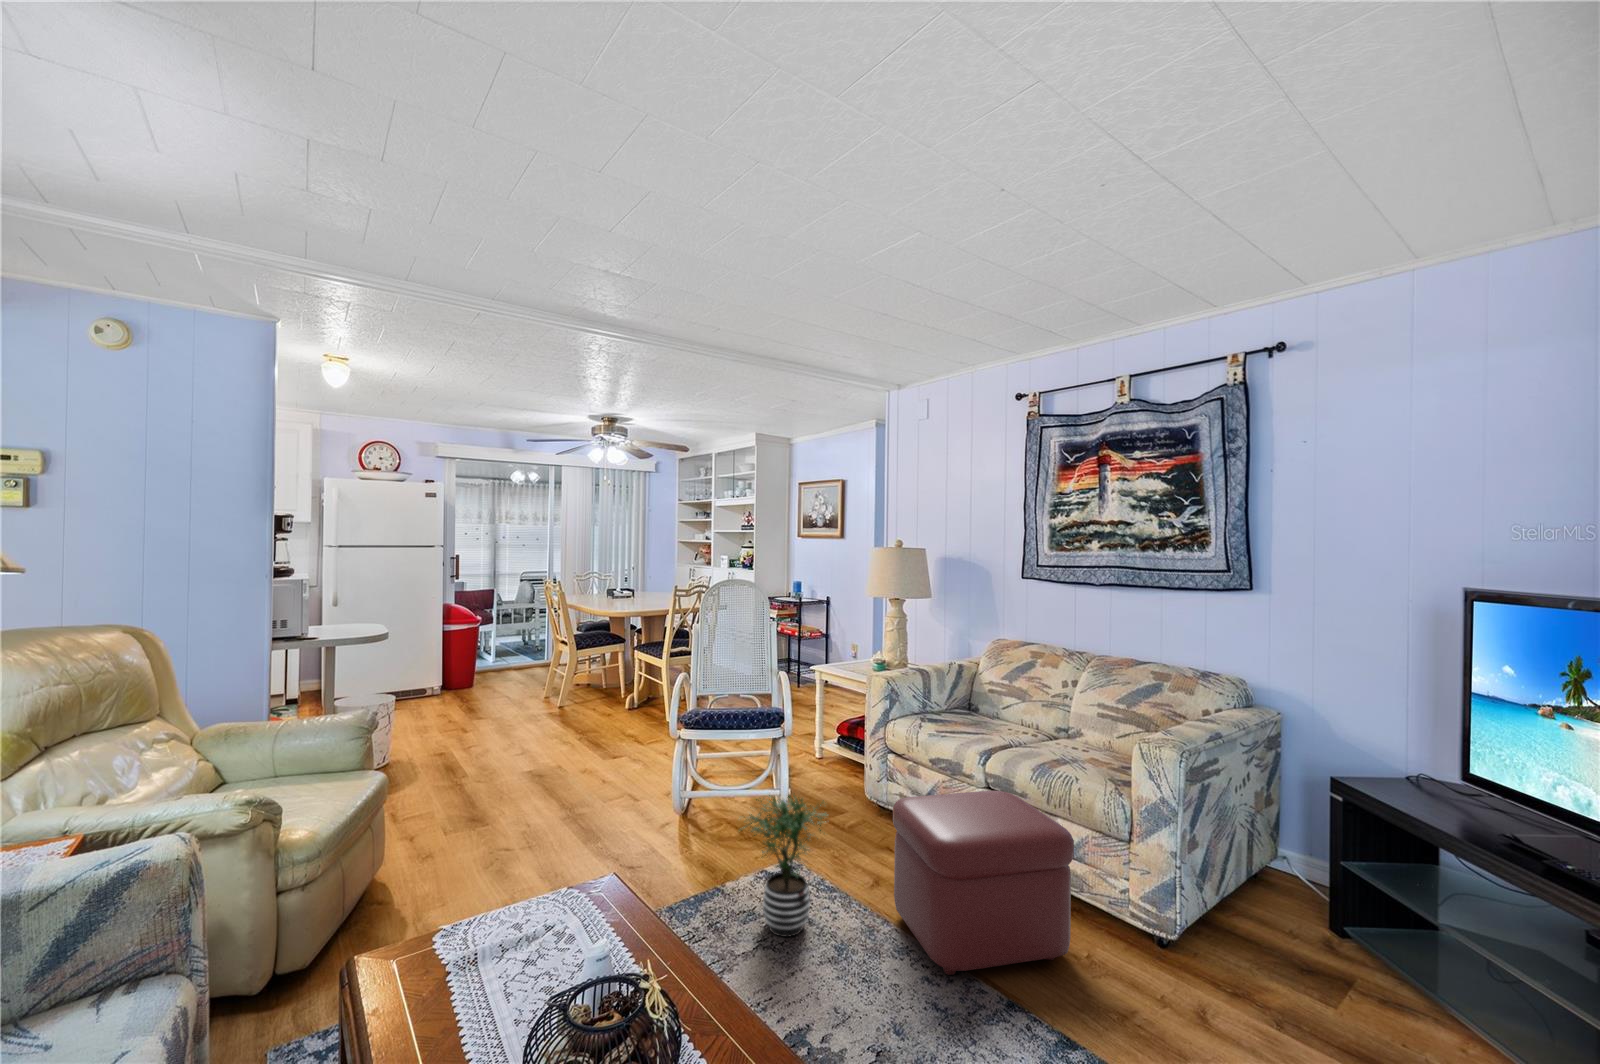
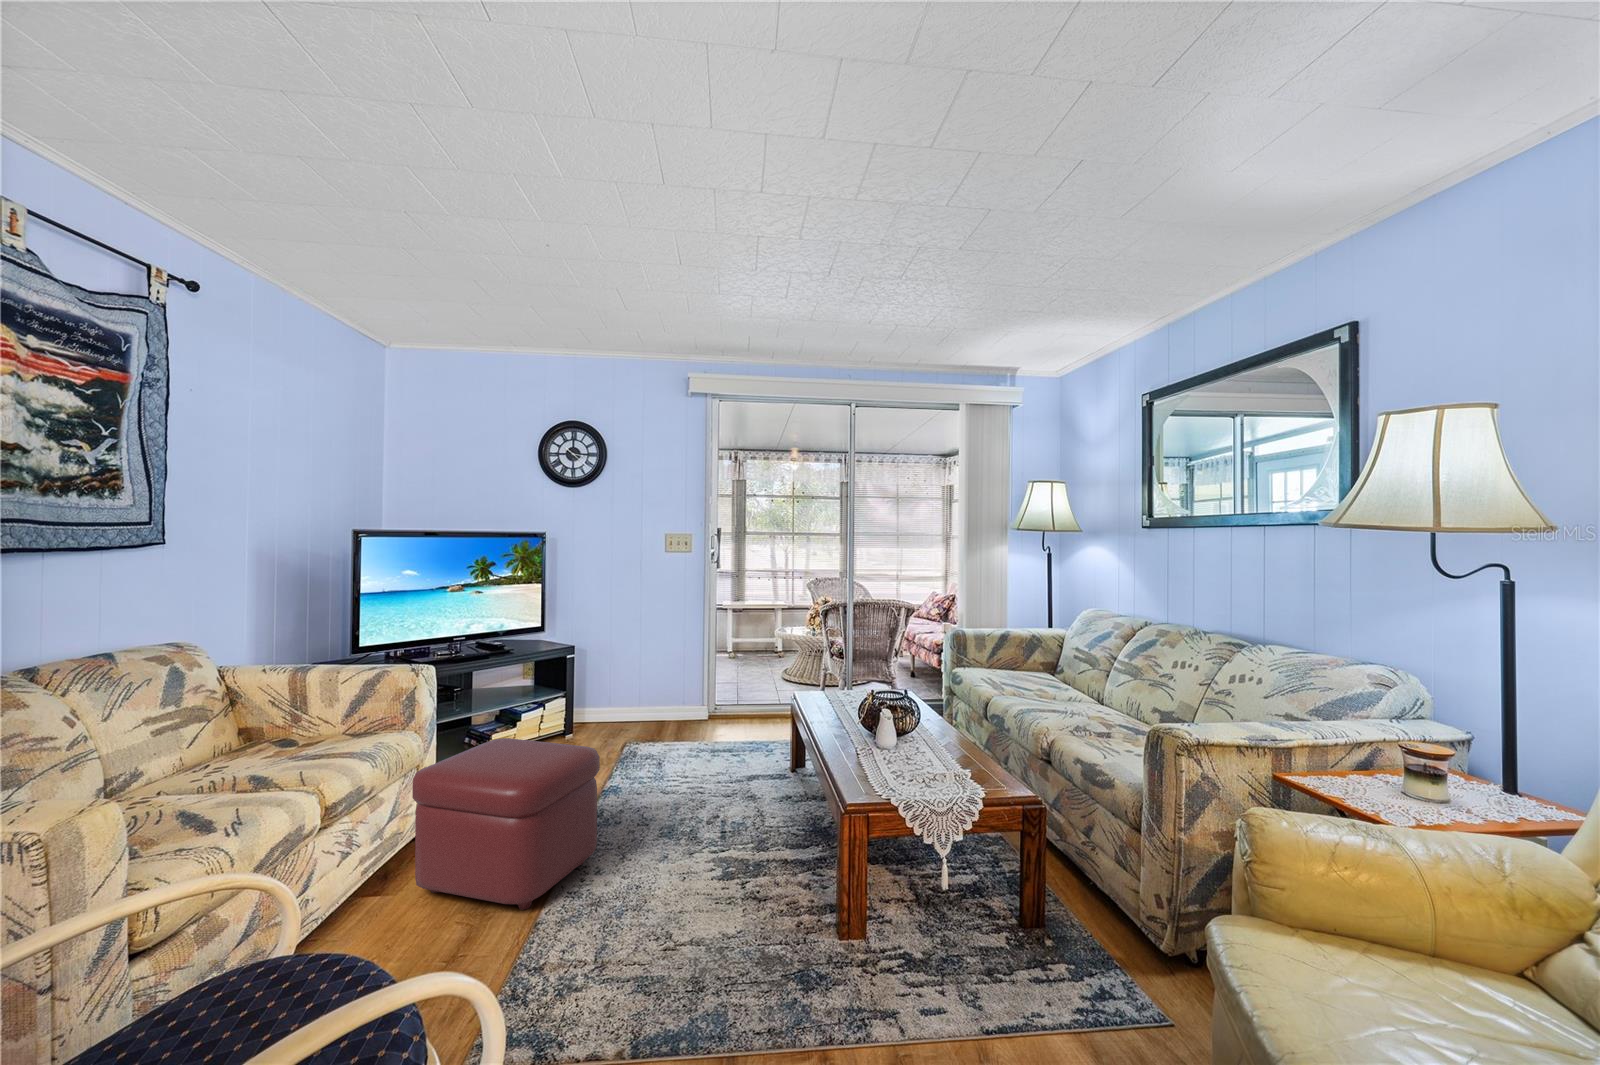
potted plant: present [739,795,826,937] -> none [583,780,695,952]

